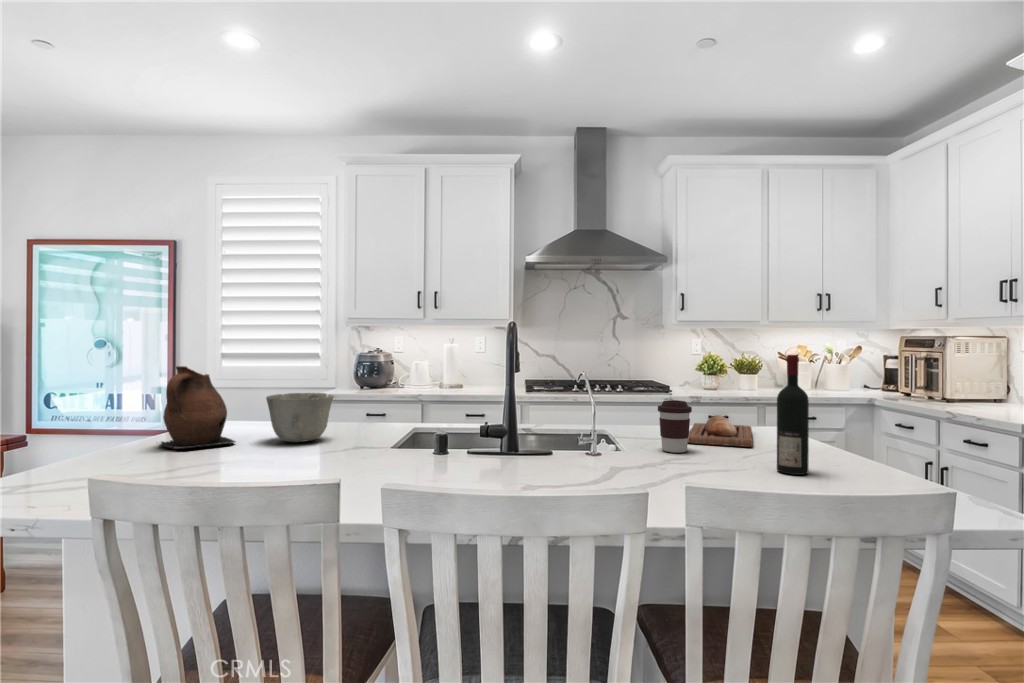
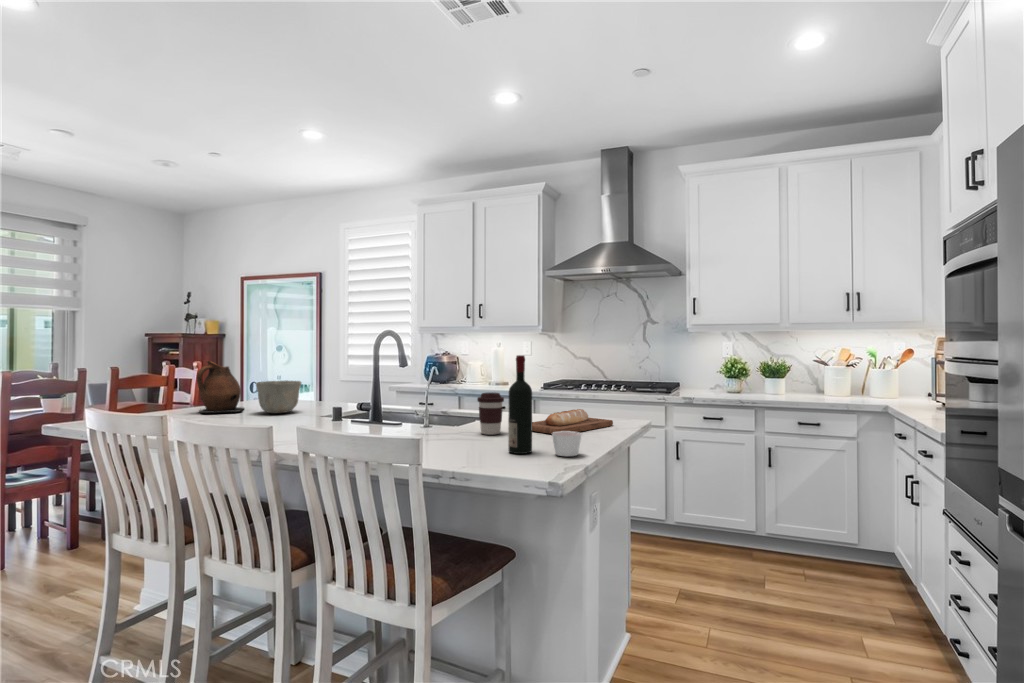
candle: none [827,443,867,473] -> present [552,431,582,456]

